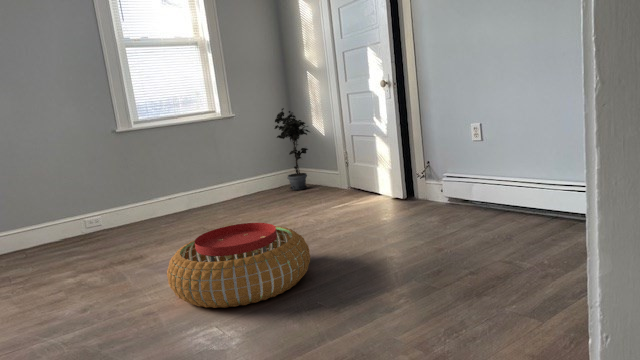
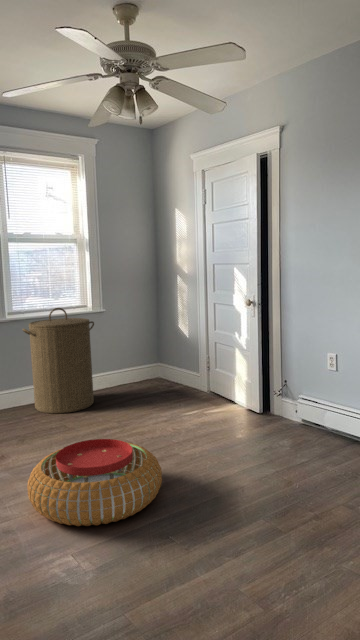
potted plant: present [274,108,310,190] -> none [140,308,176,388]
laundry hamper: none [150,111,232,220] -> present [23,308,94,413]

